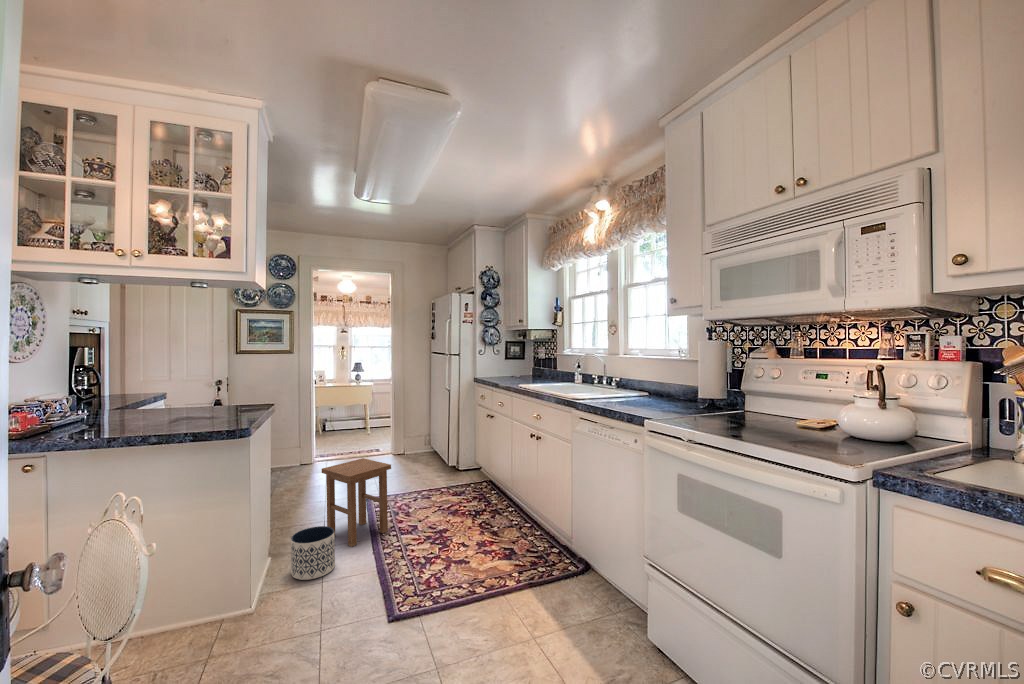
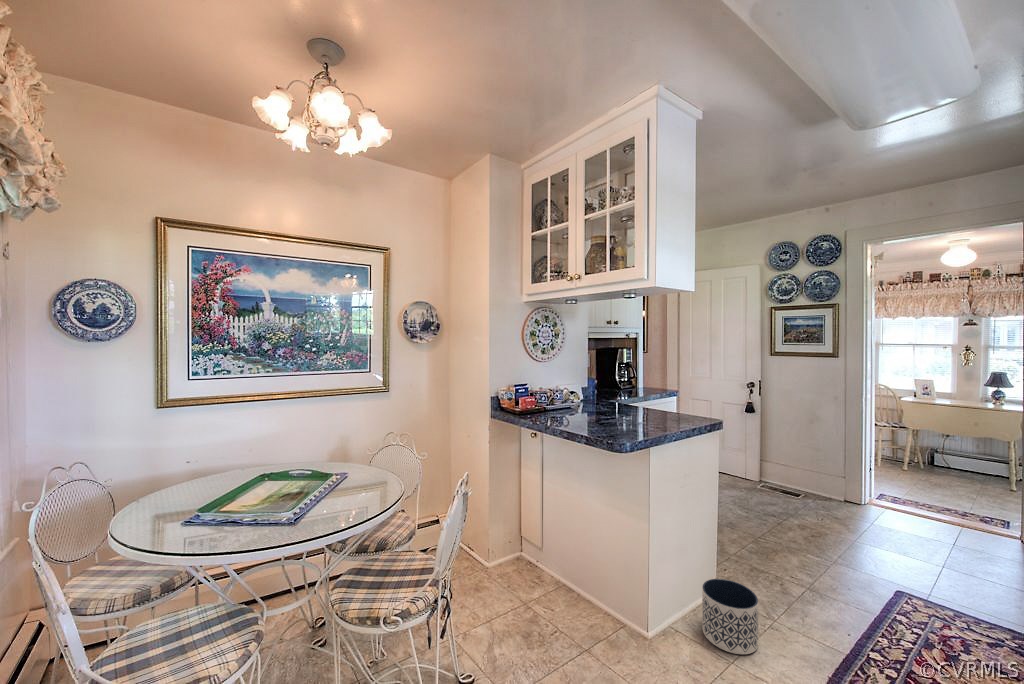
stool: present [322,458,391,547] -> none [782,515,889,663]

